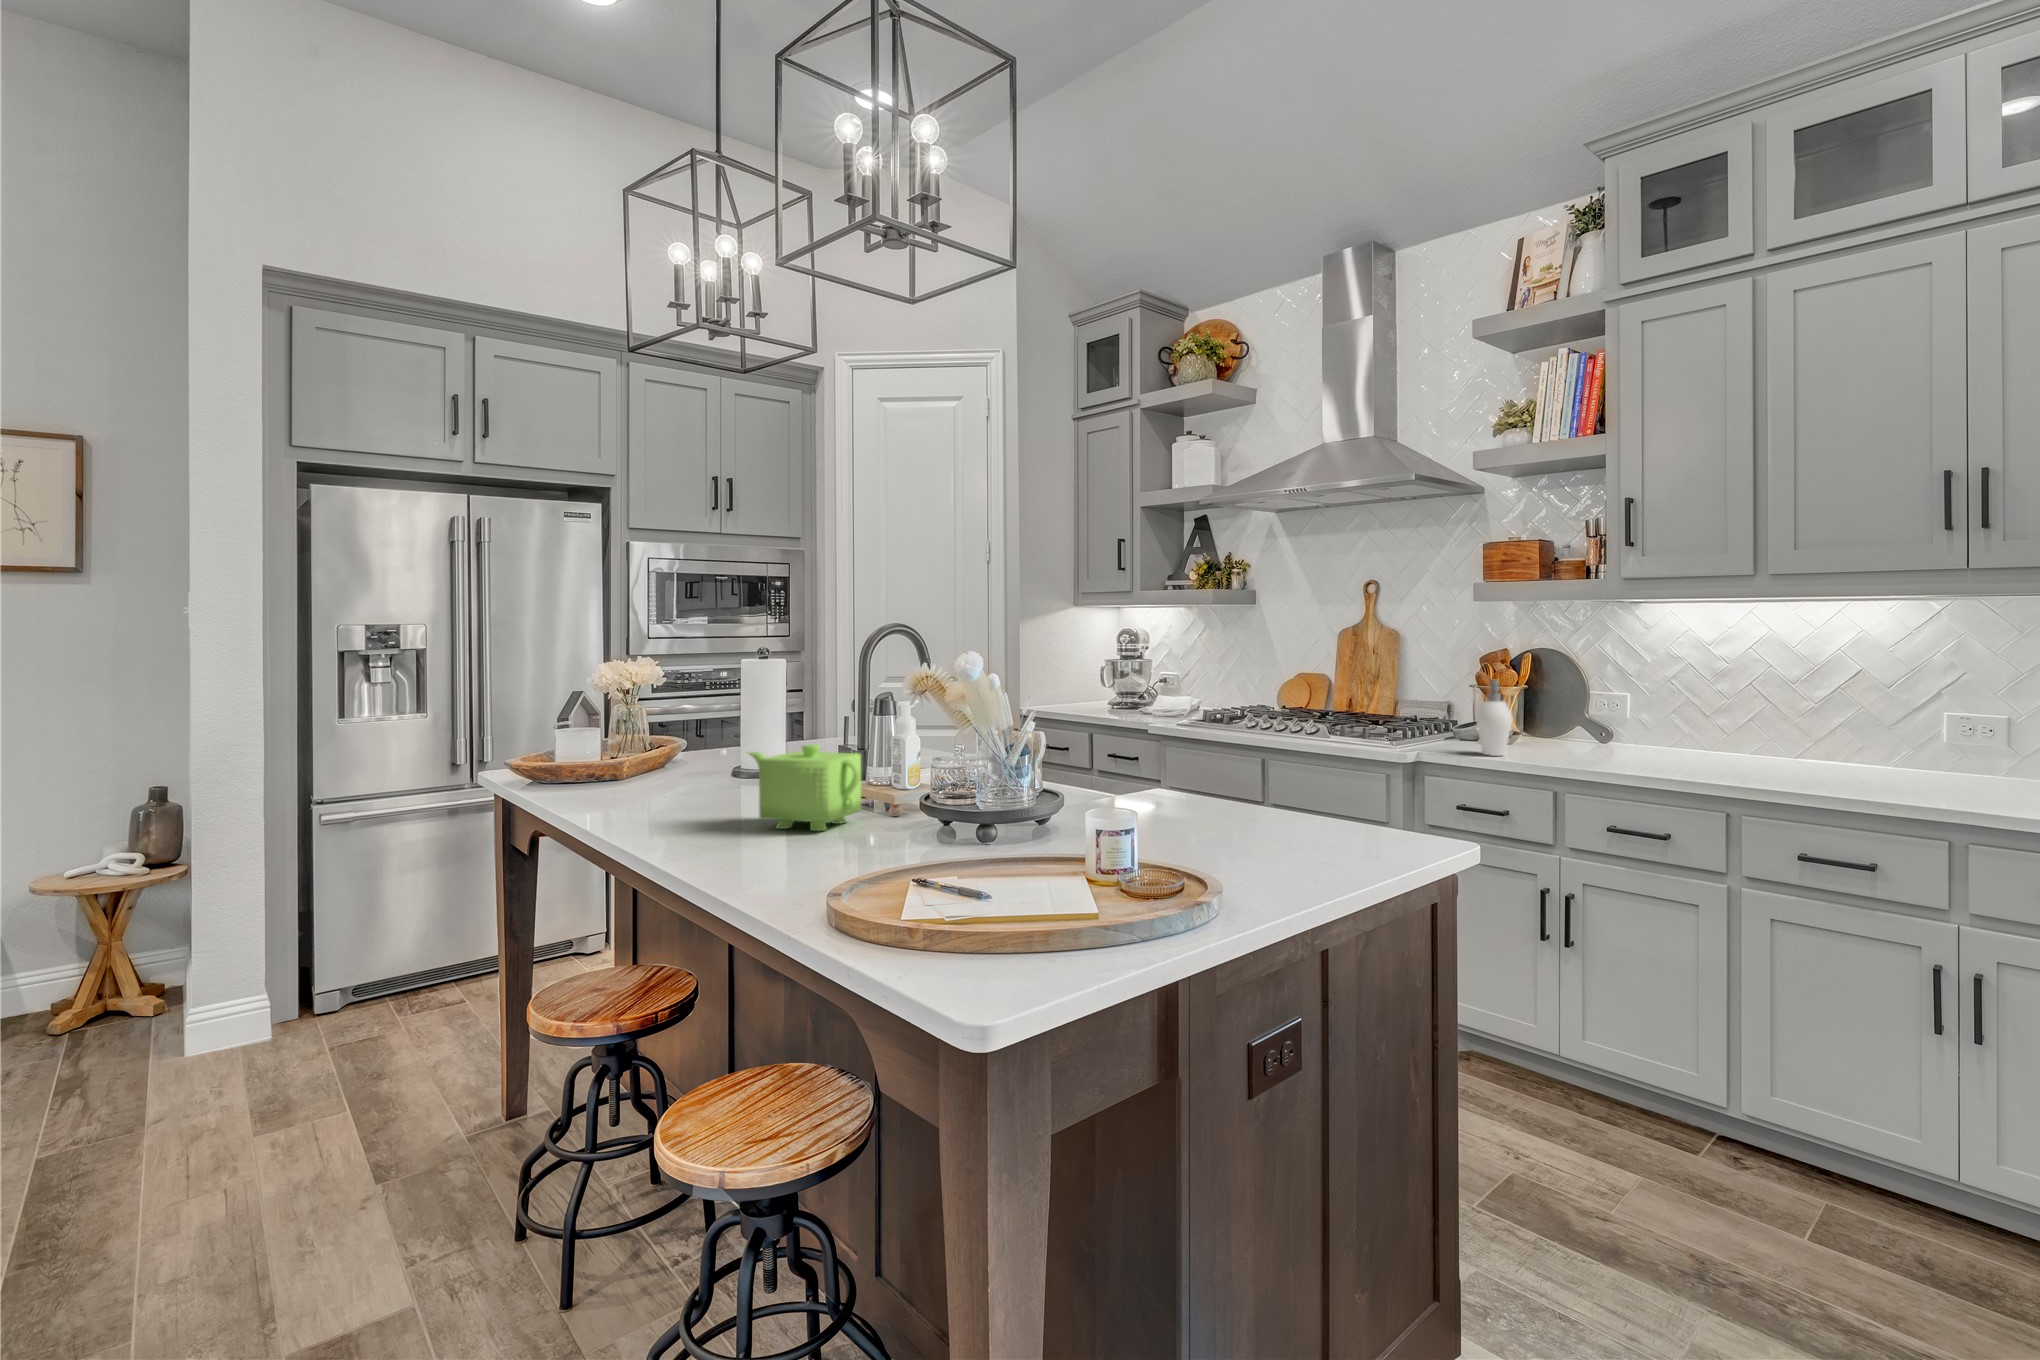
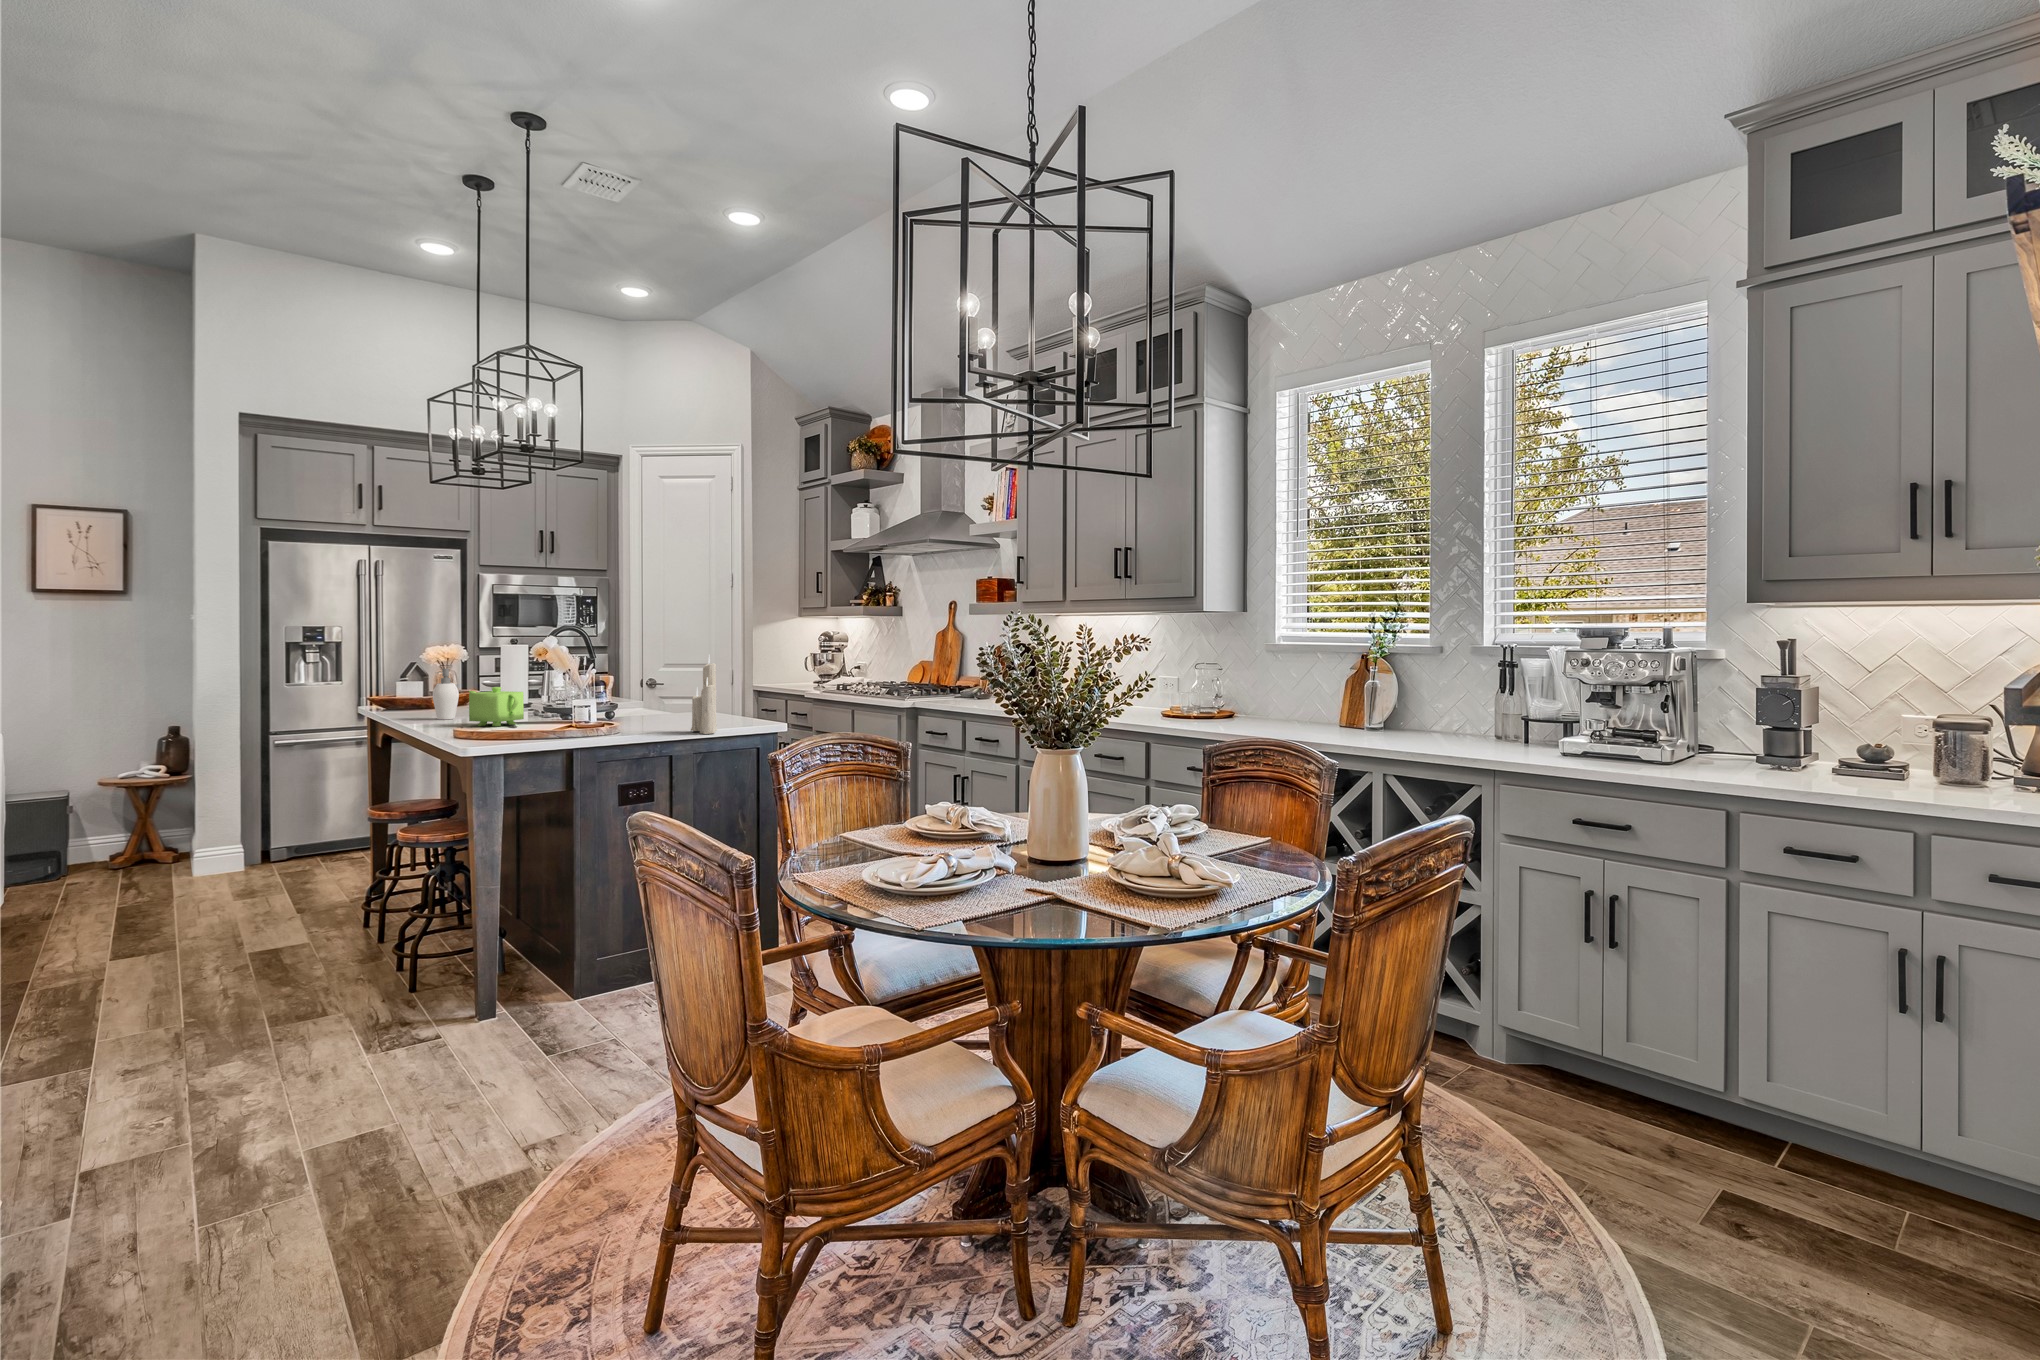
candle: none [1286,665,1370,862] -> present [691,655,717,734]
soap dispenser: present [1476,680,1512,756] -> present [433,669,459,719]

